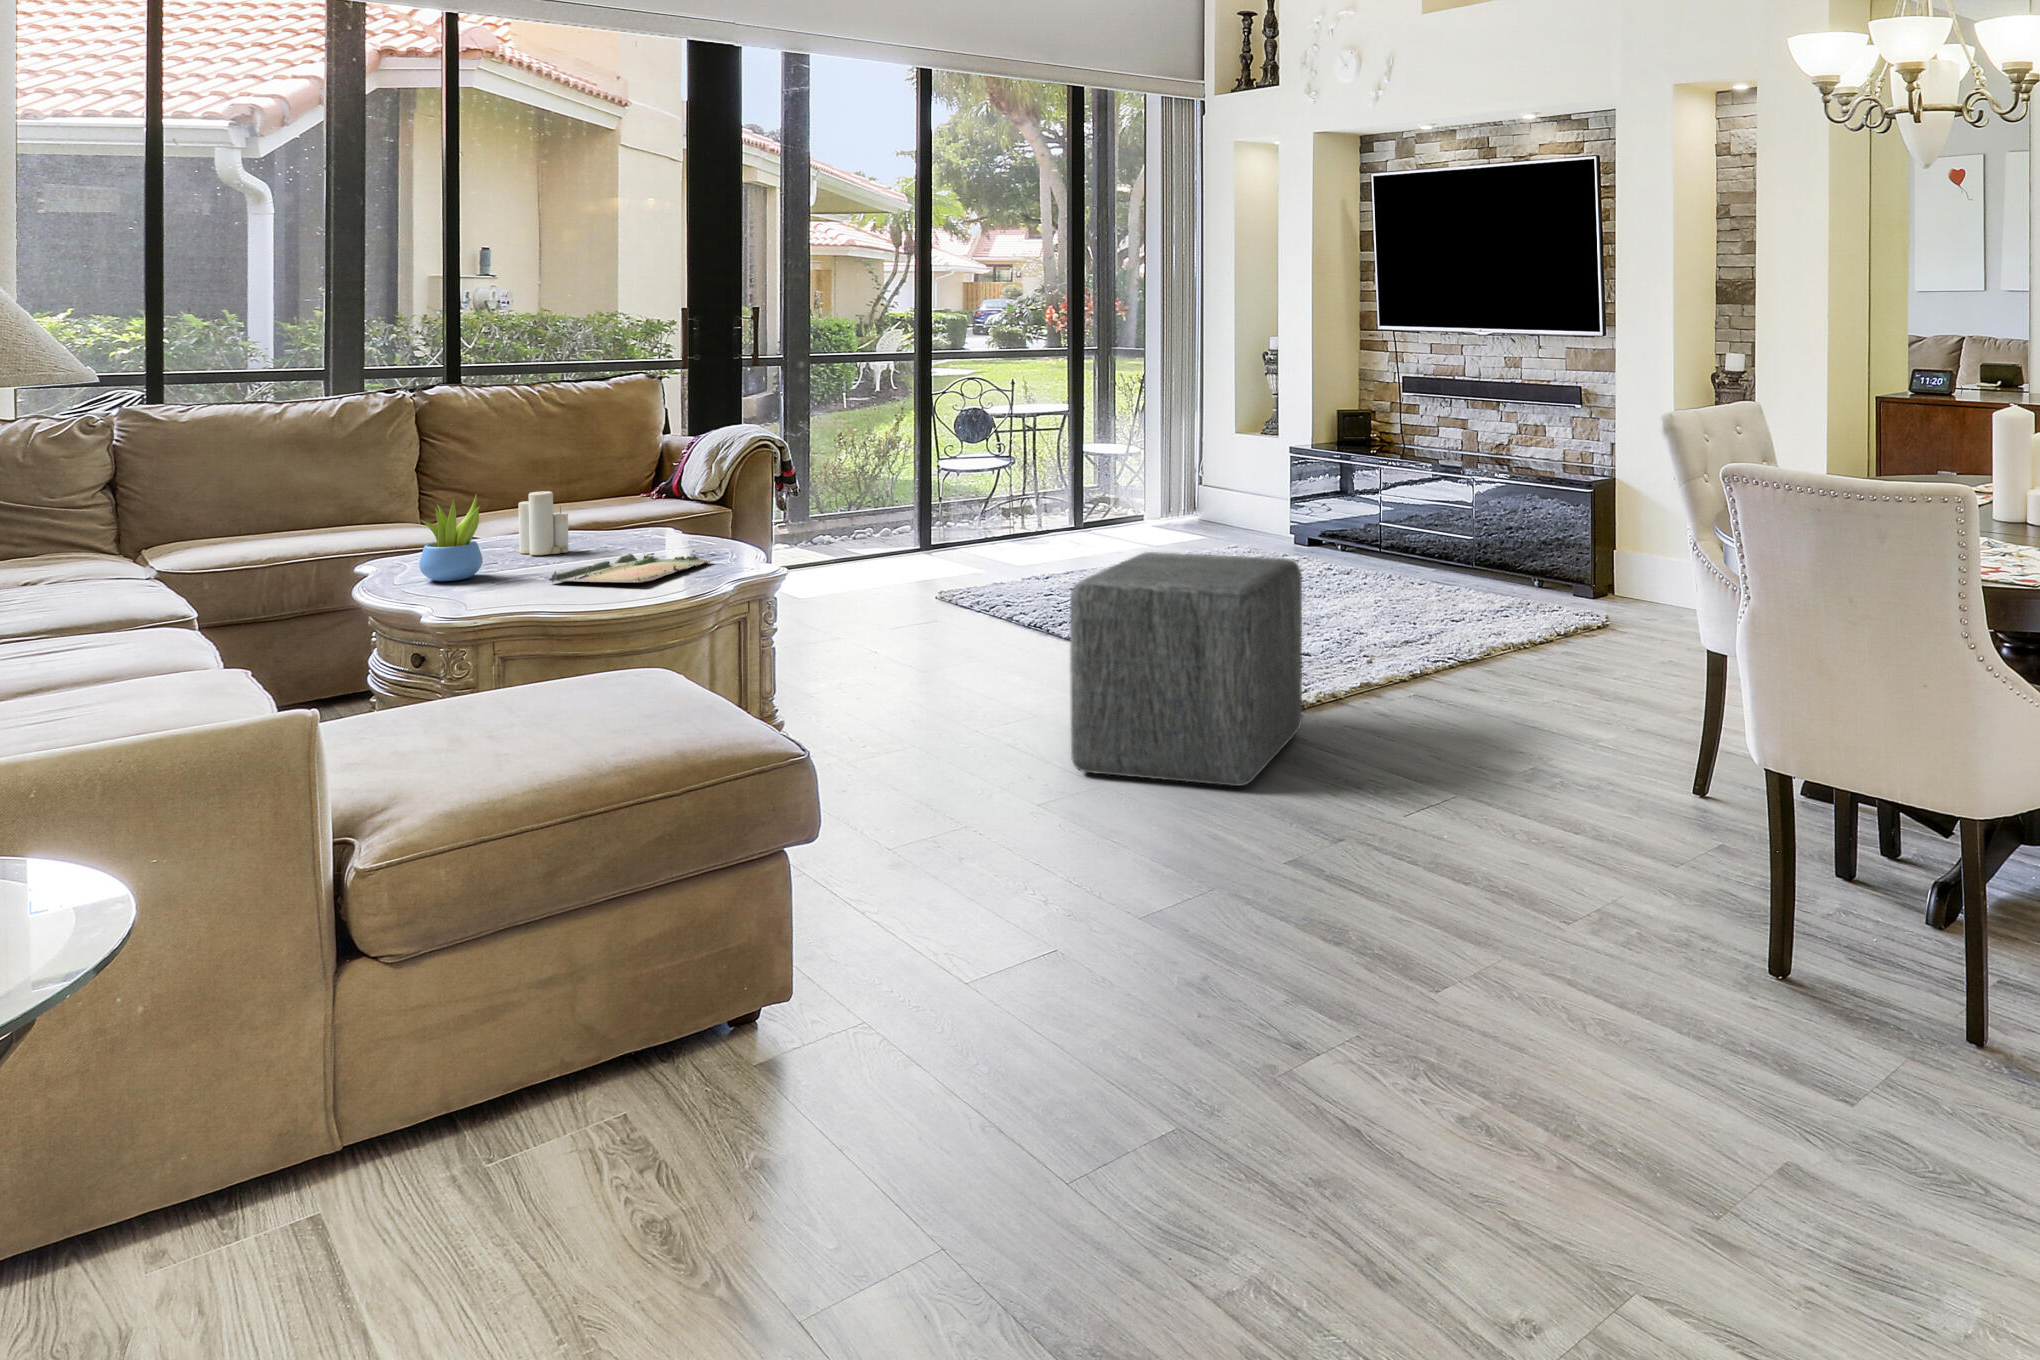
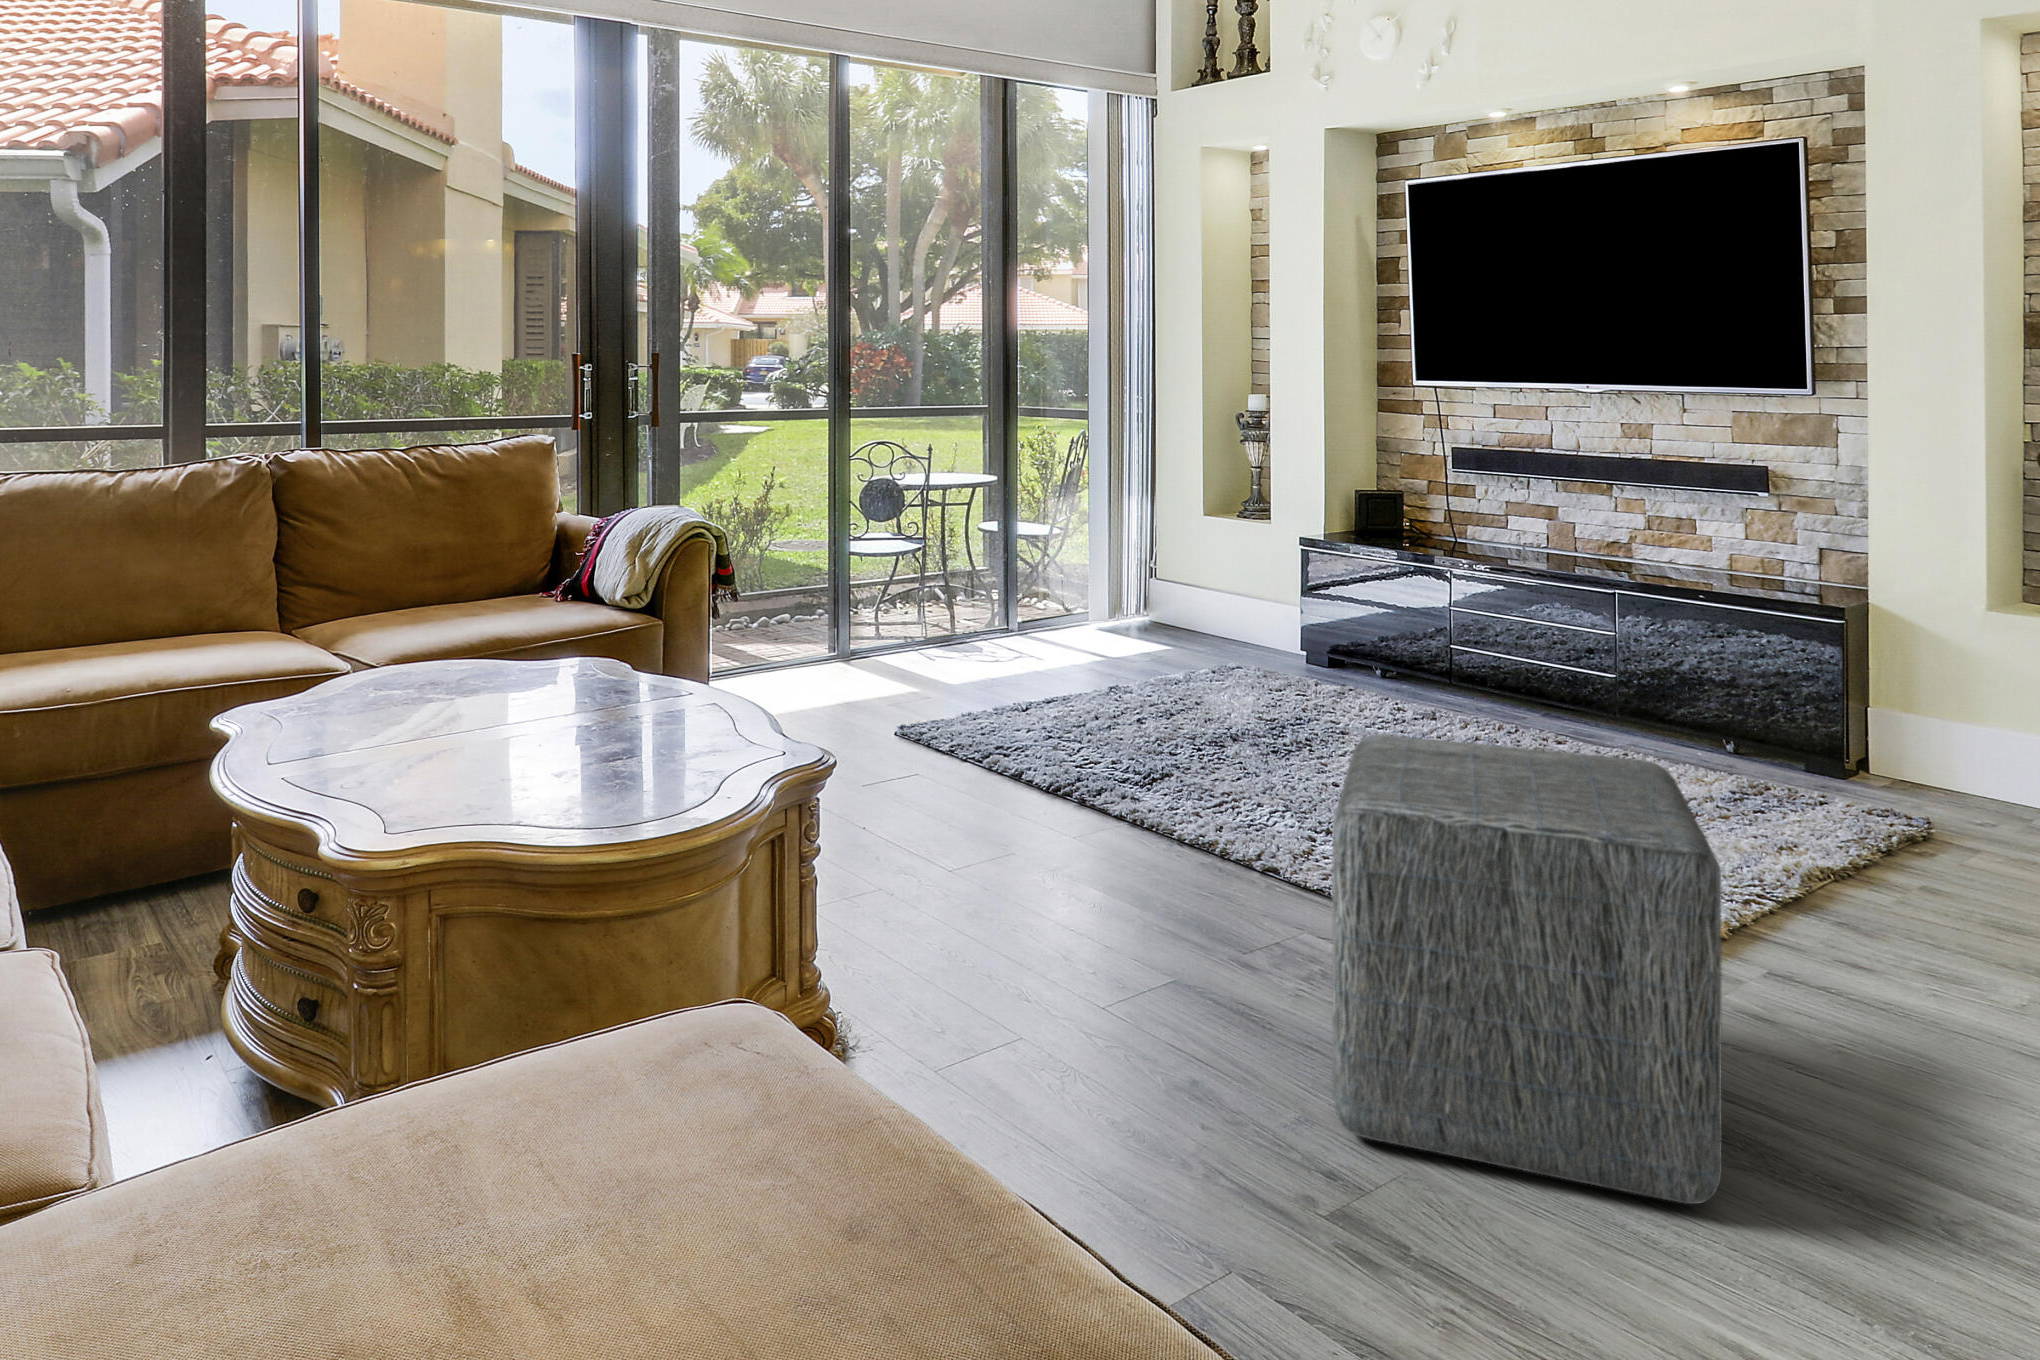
candle: present [519,487,569,555] -> none [437,606,507,714]
succulent plant: present [419,494,483,581] -> none [313,626,404,768]
tray: present [549,550,710,583] -> none [507,715,732,788]

